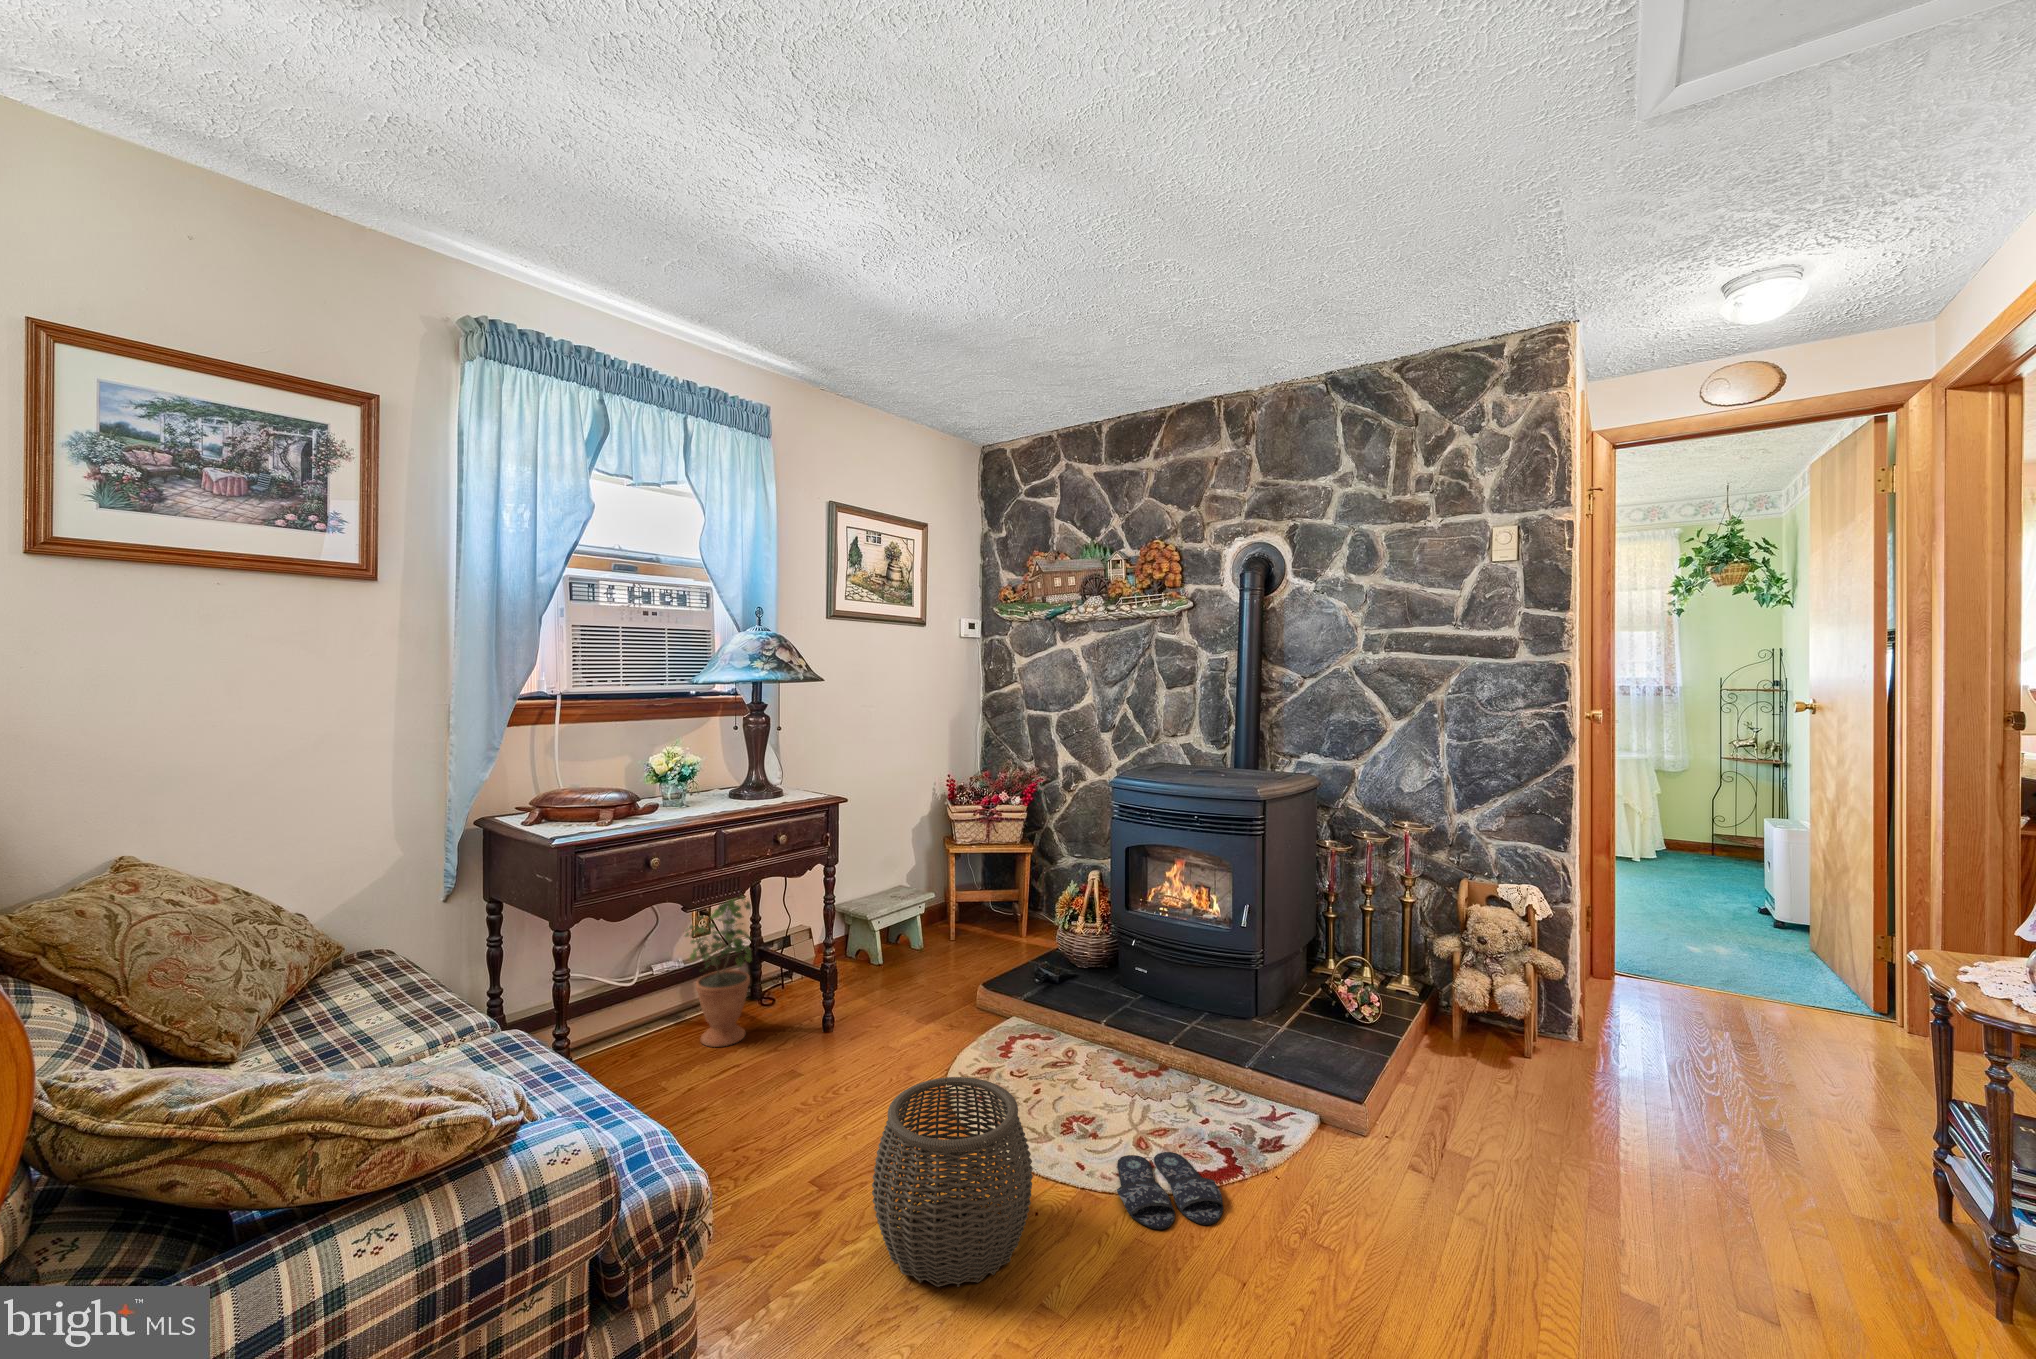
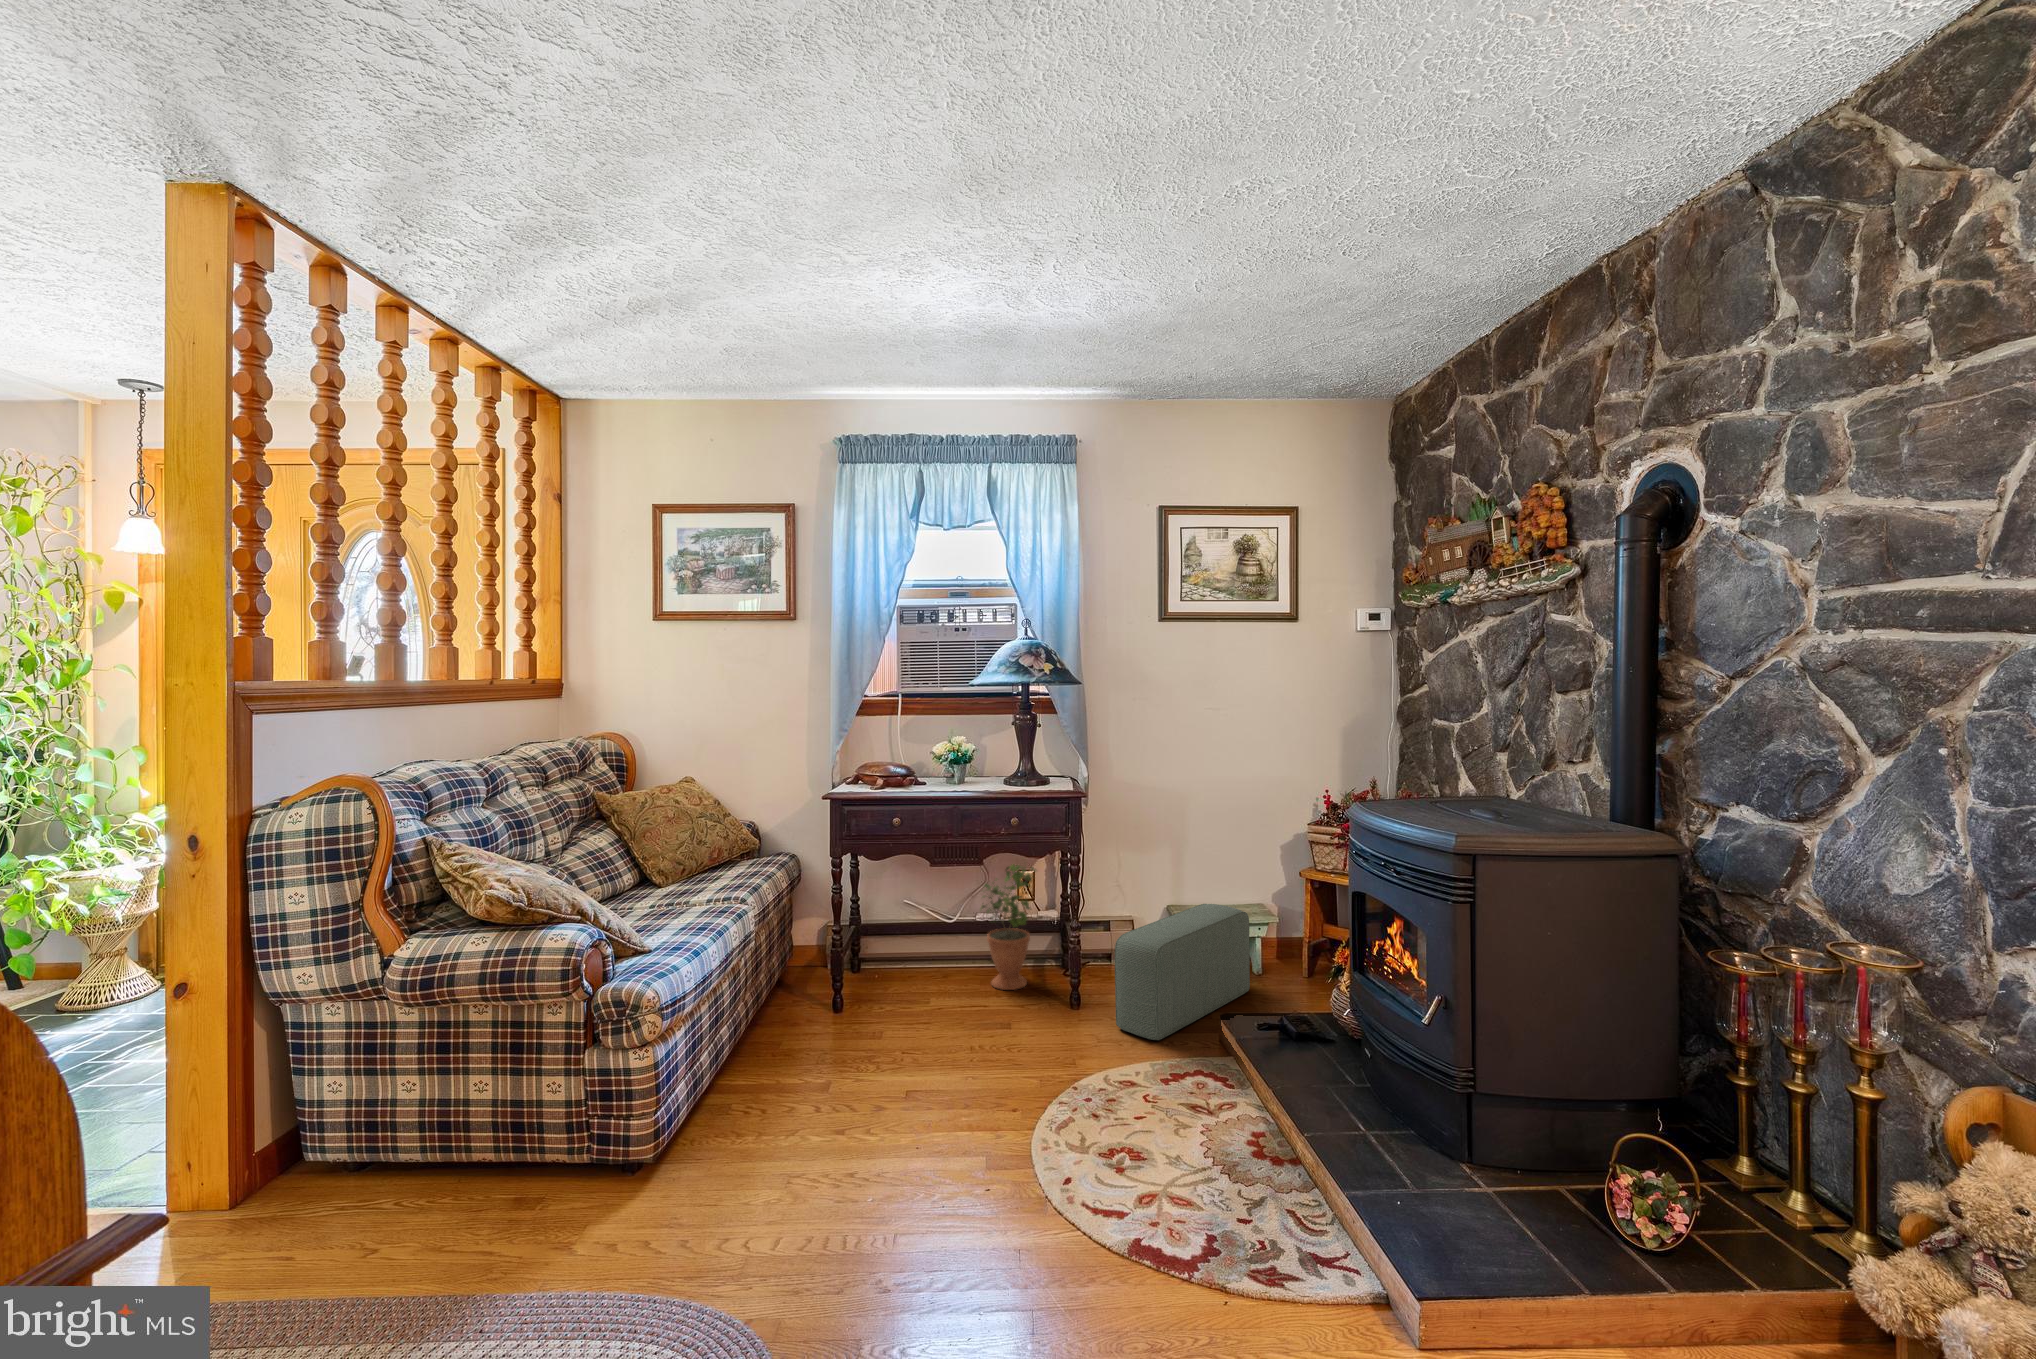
pouf: none [893,893,949,1033] -> present [1115,904,1250,1040]
woven basket: present [872,1077,1033,1287] -> none [838,1034,980,1209]
slippers: present [1117,1152,1223,1230] -> none [1038,1202,1168,1297]

